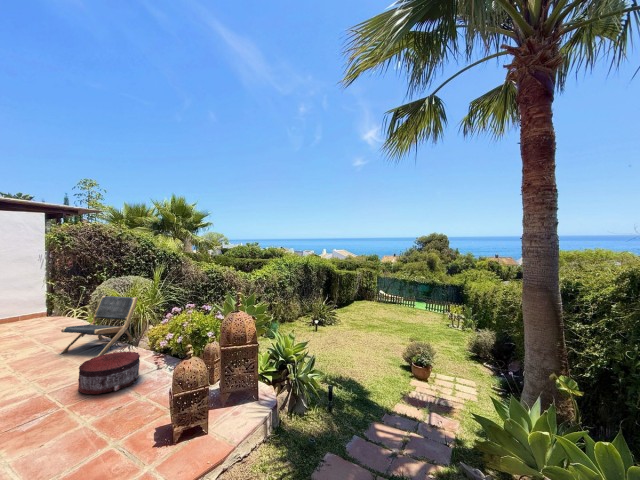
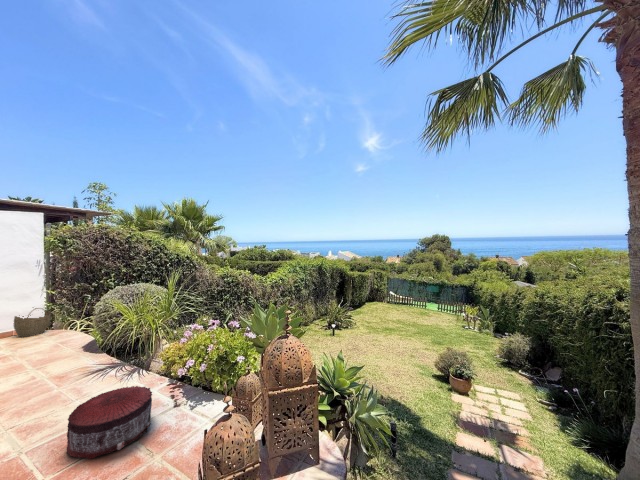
woven basket: none [20,296,51,322] -> present [13,308,51,337]
lounge chair: present [59,296,138,357] -> none [51,308,149,388]

